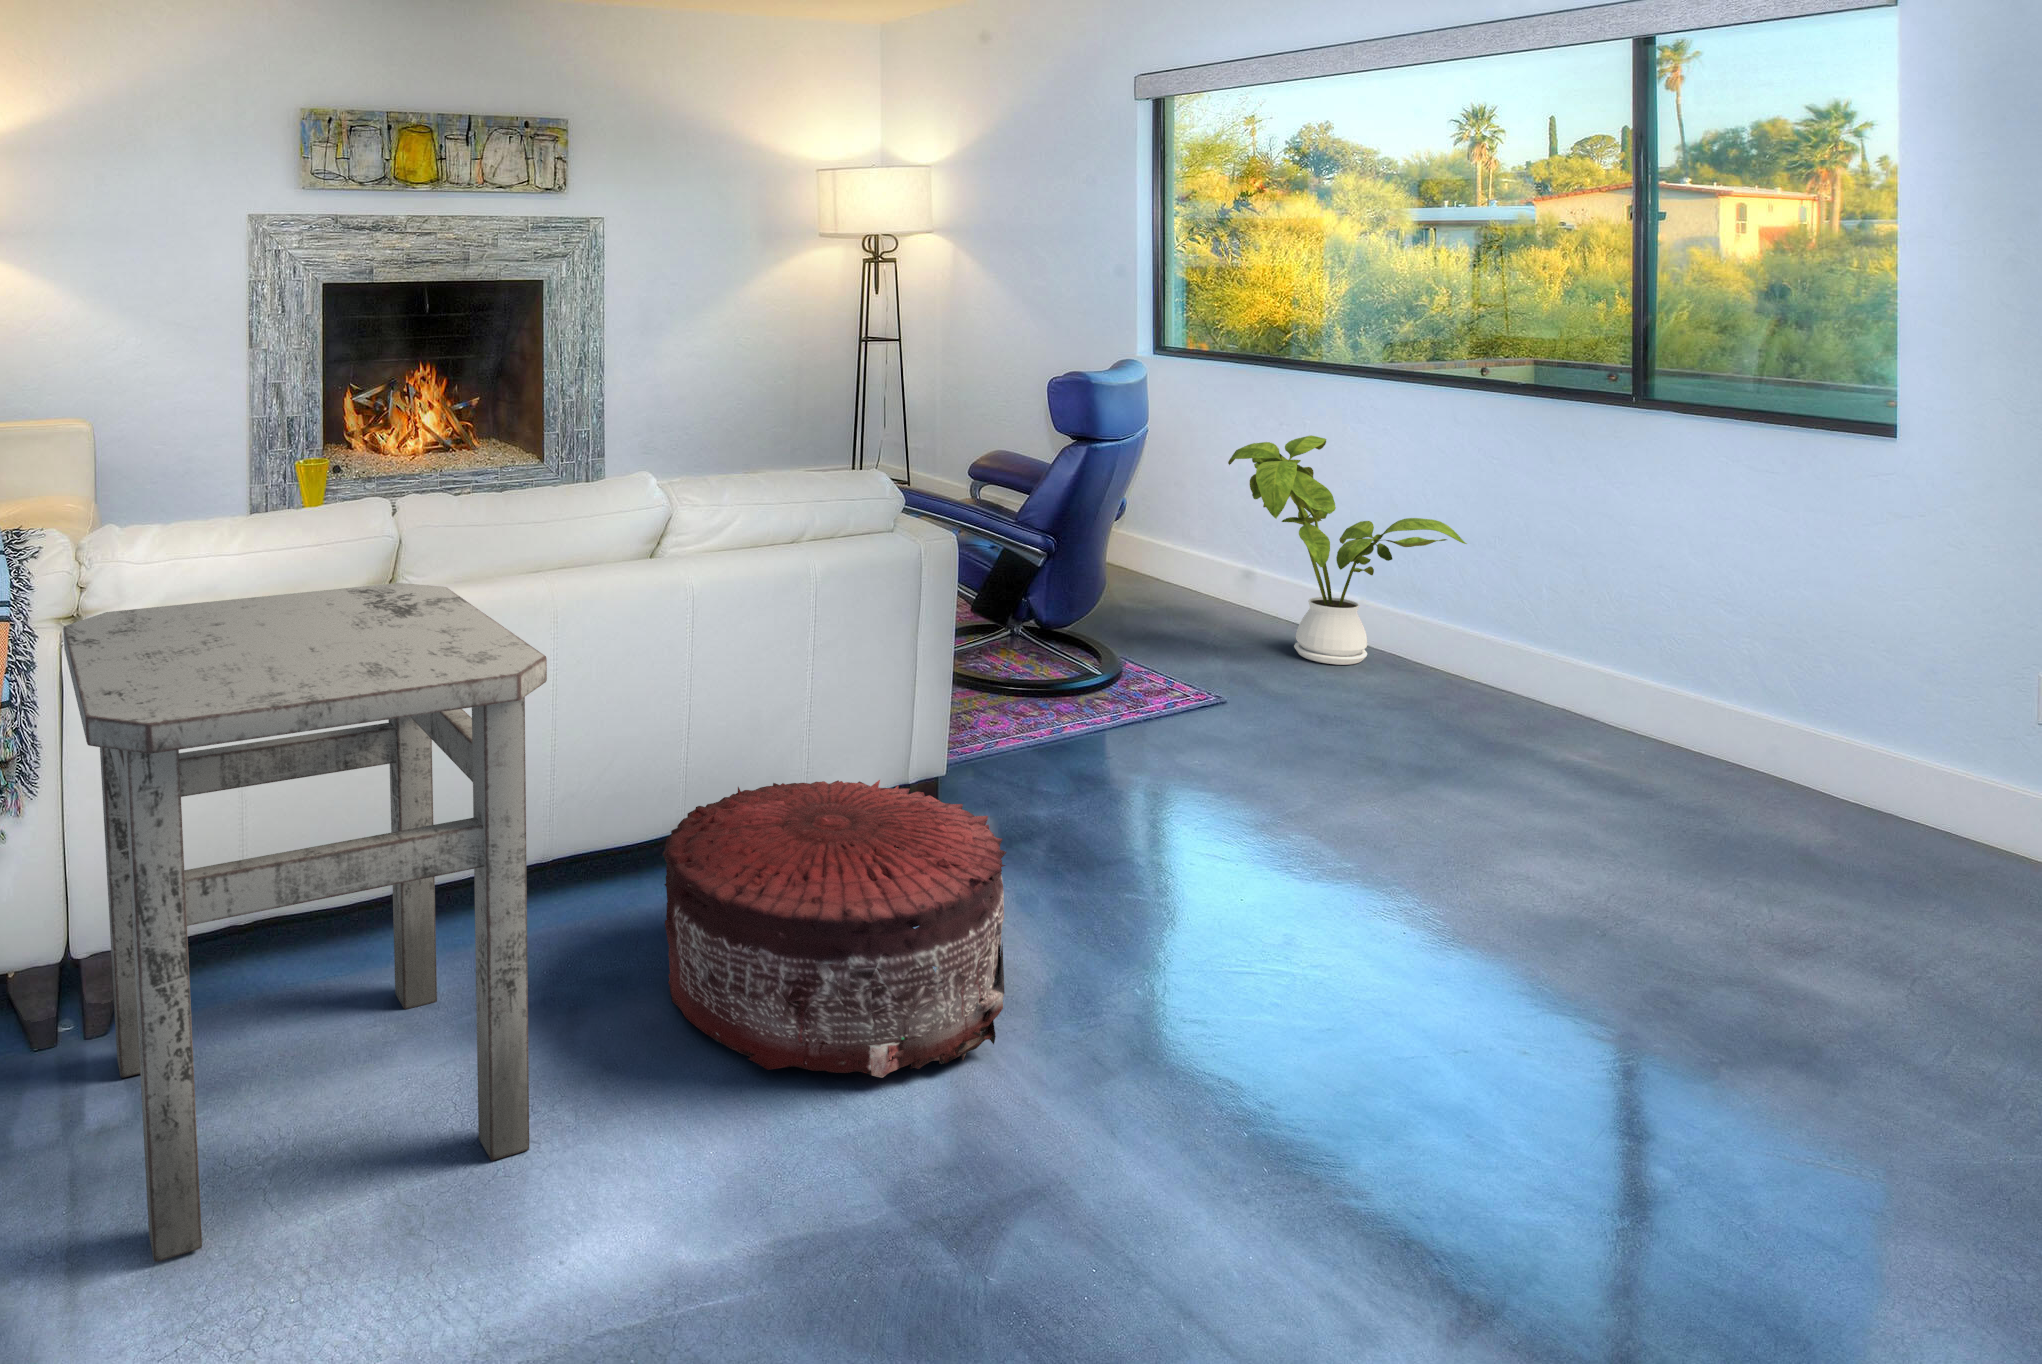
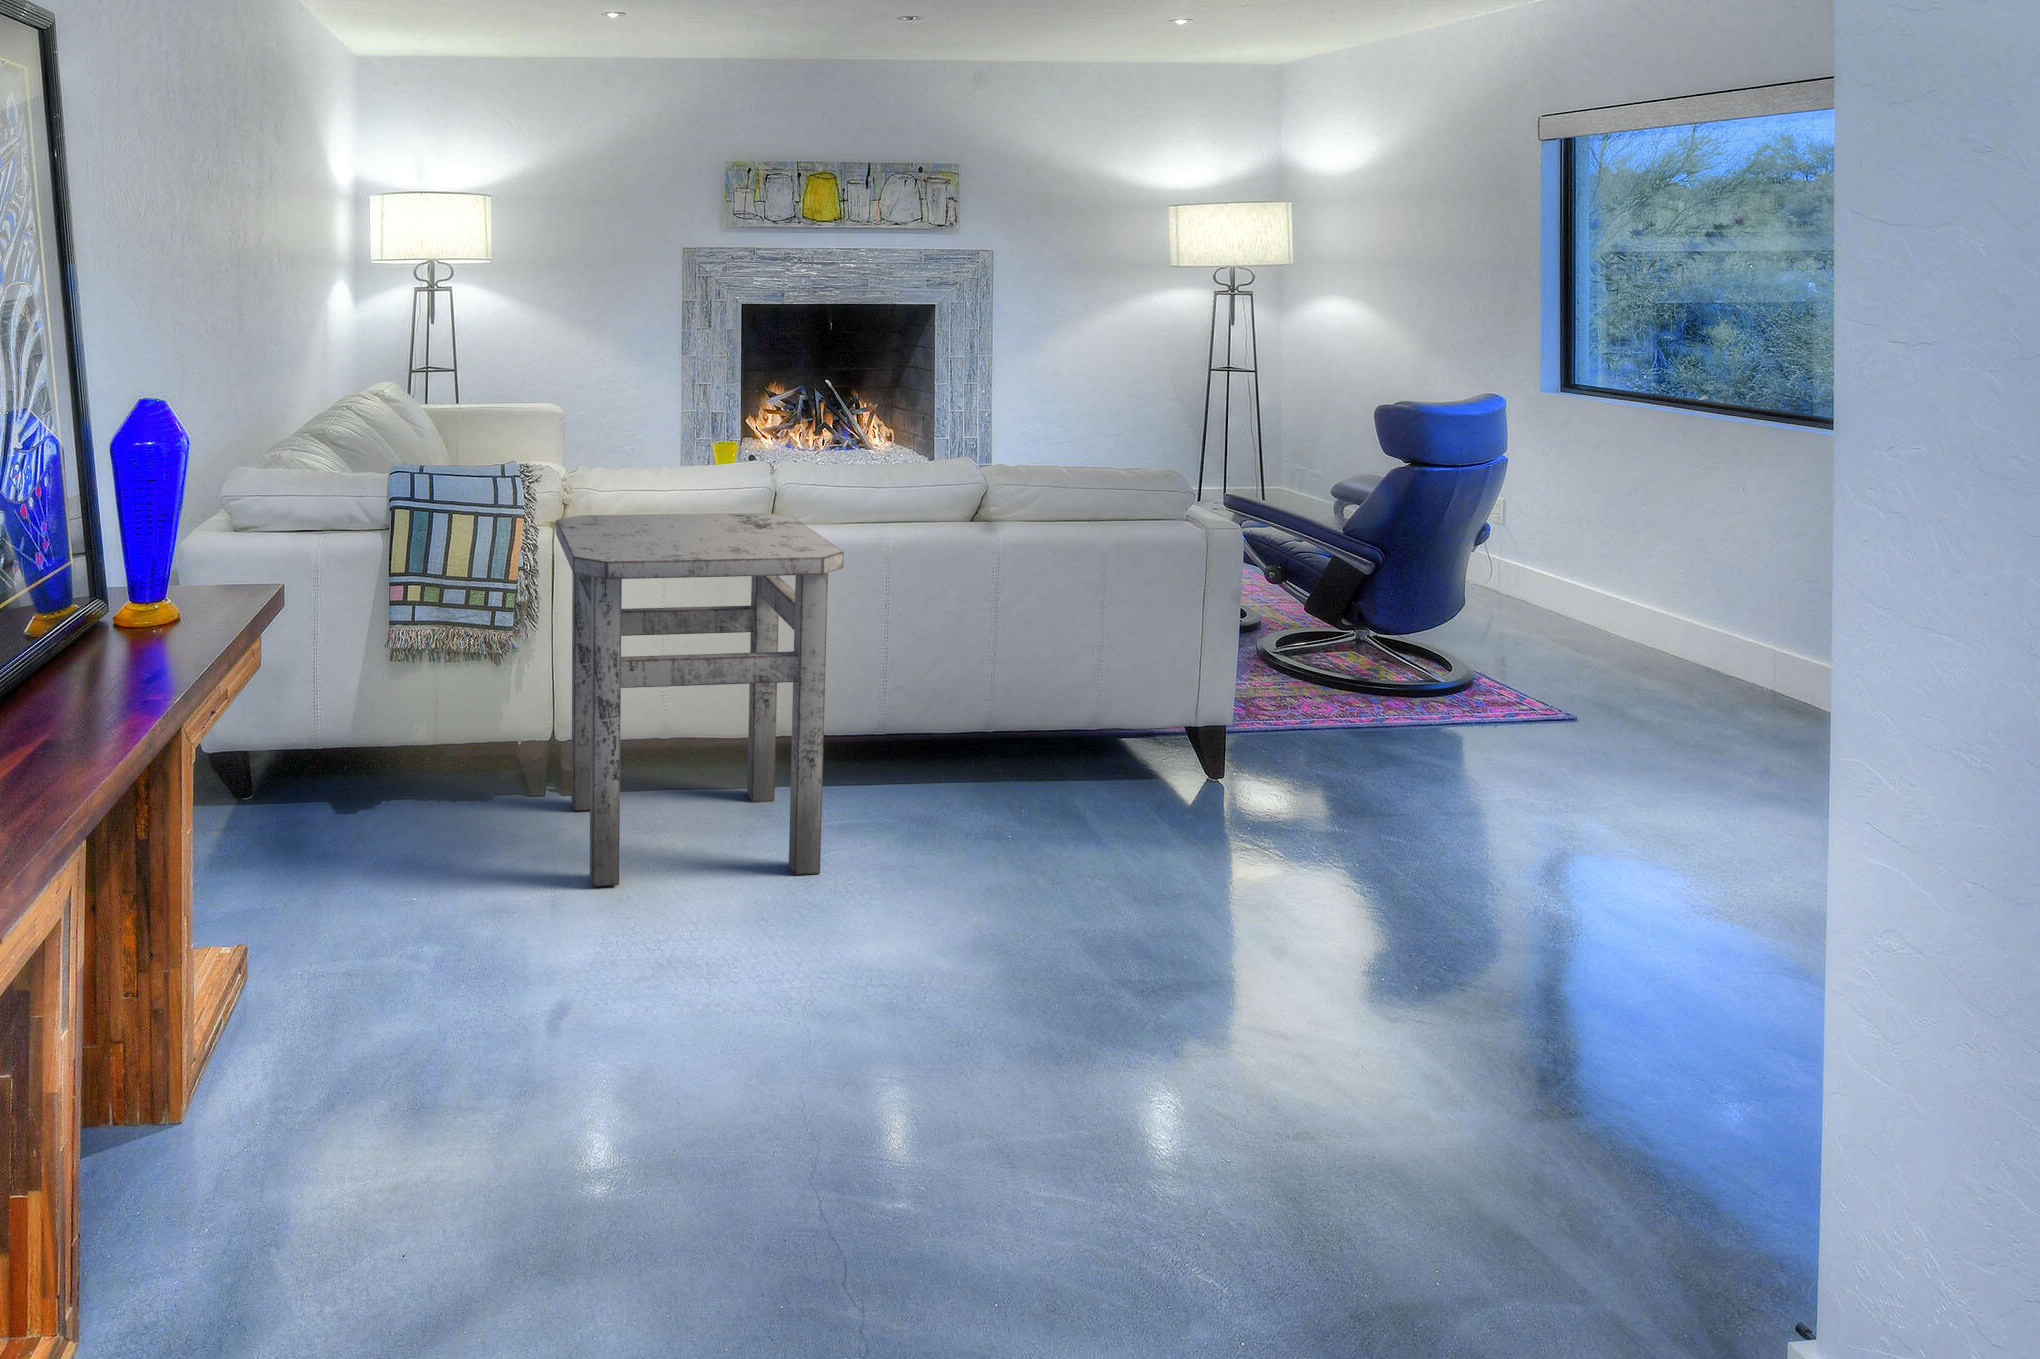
house plant: present [1228,435,1467,665] -> none [1536,461,1774,680]
pouf: present [662,780,1006,1077] -> none [931,682,1187,873]

